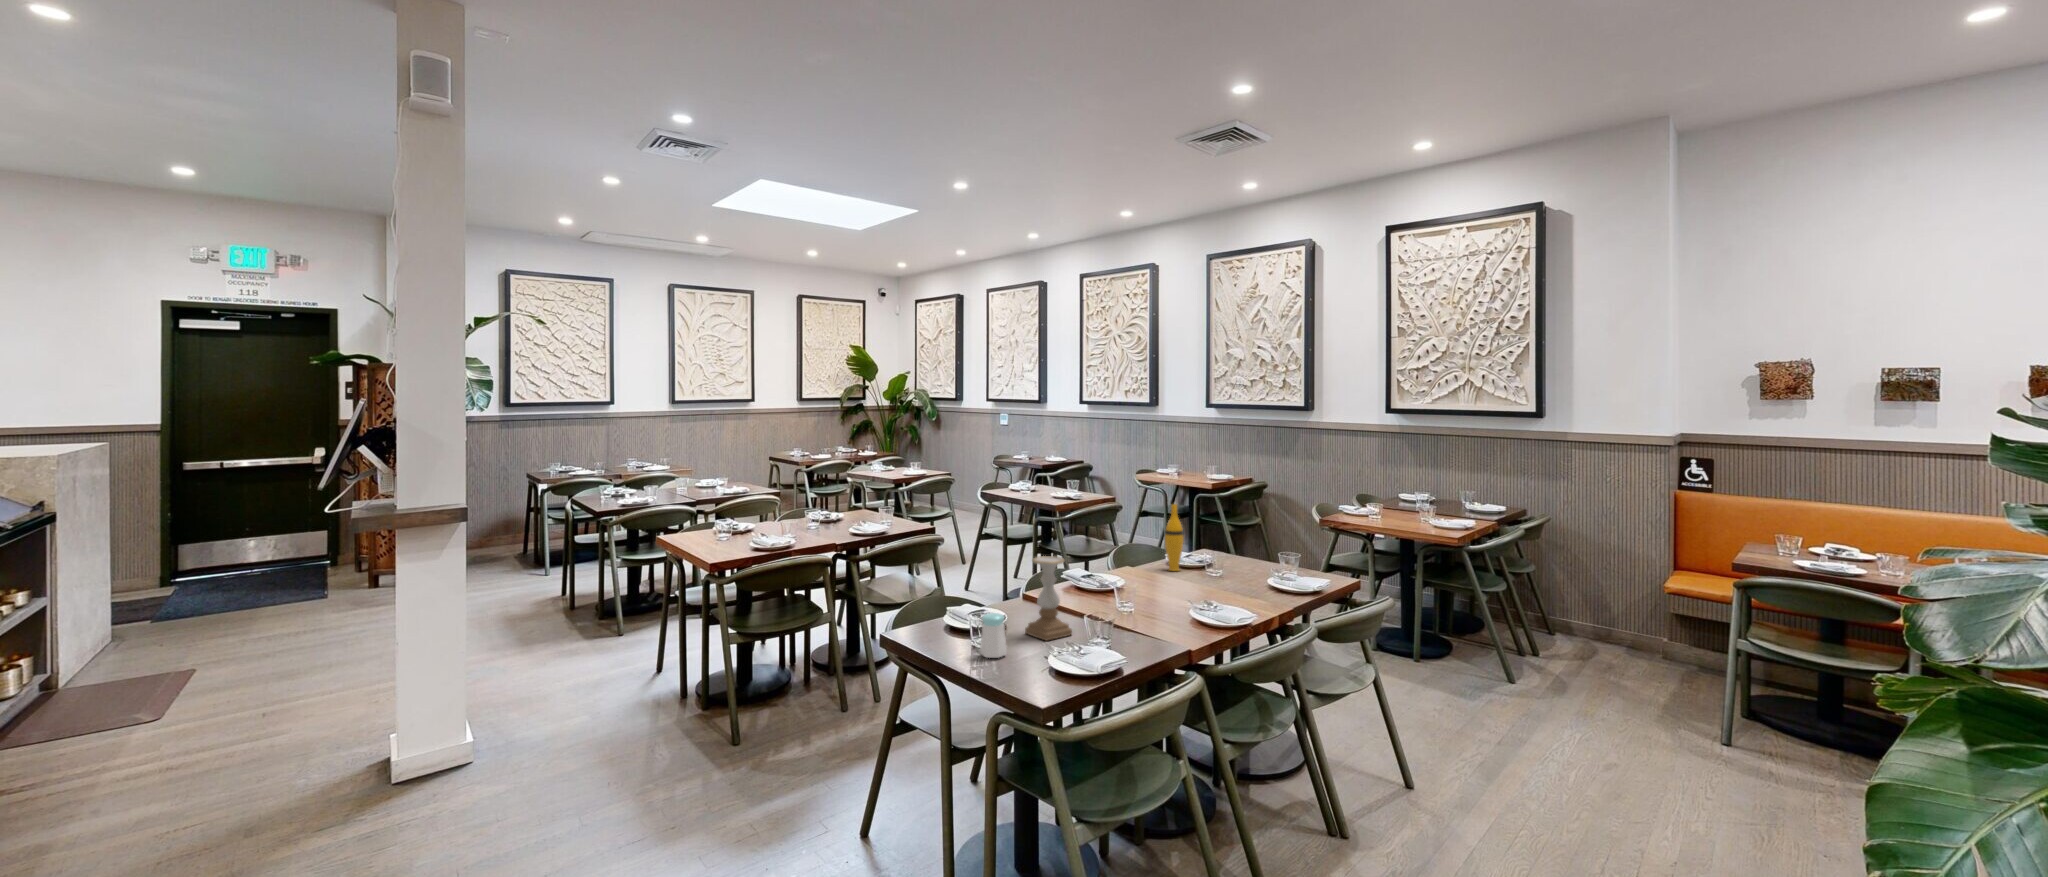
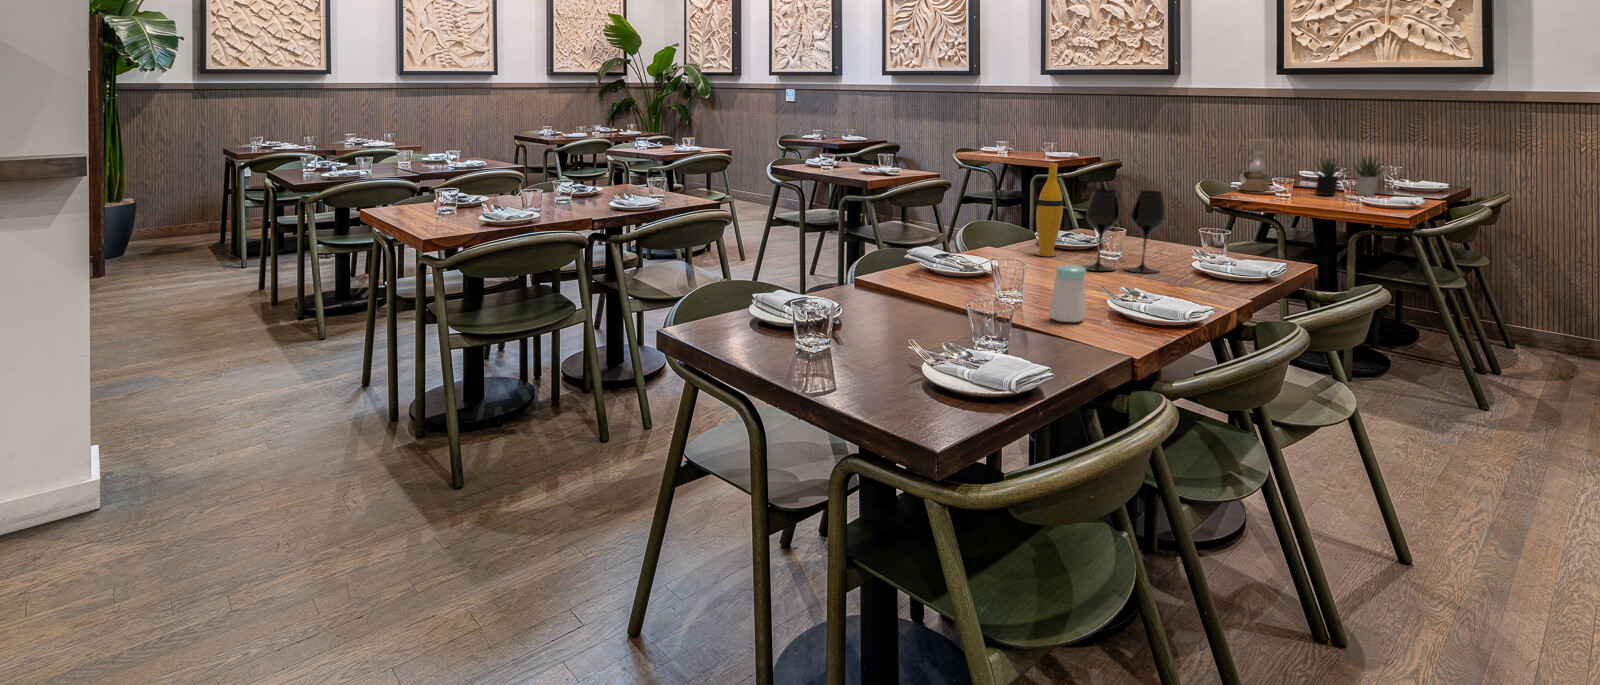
succulent plant: none [1399,480,1463,515] -> present [1312,157,1384,196]
wine glass: none [1193,525,1248,585] -> present [1082,189,1166,273]
candle holder: present [1025,556,1072,641] -> present [1238,139,1272,191]
salt shaker: present [980,613,1007,658] -> present [1049,265,1086,322]

